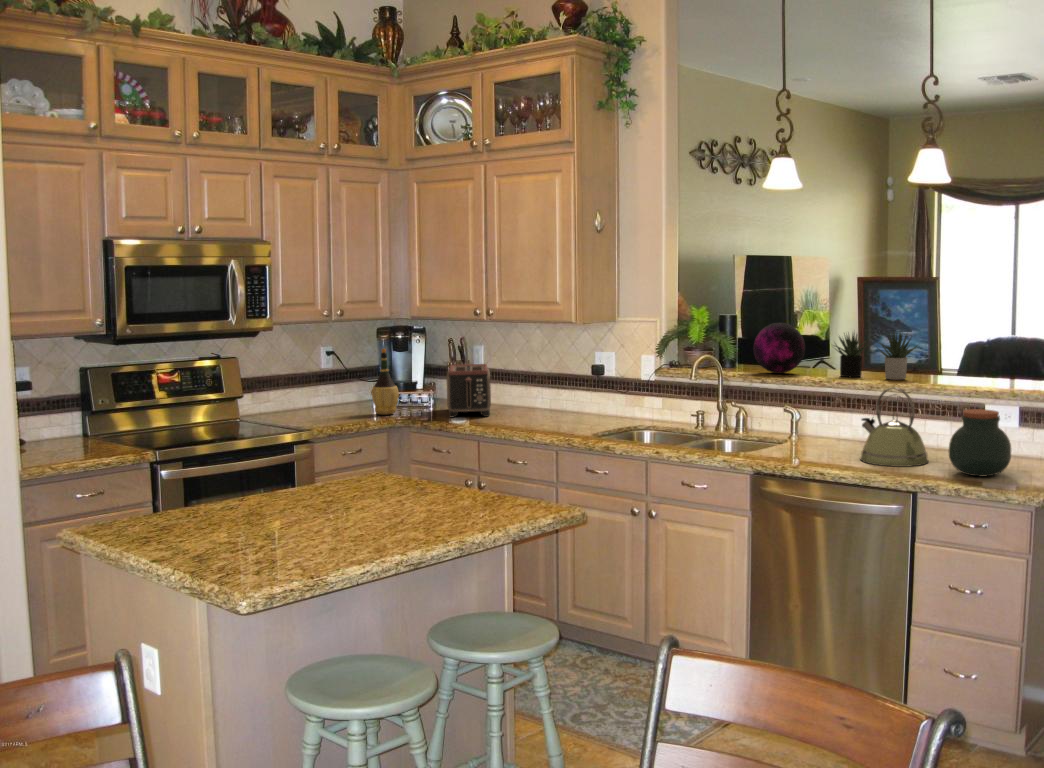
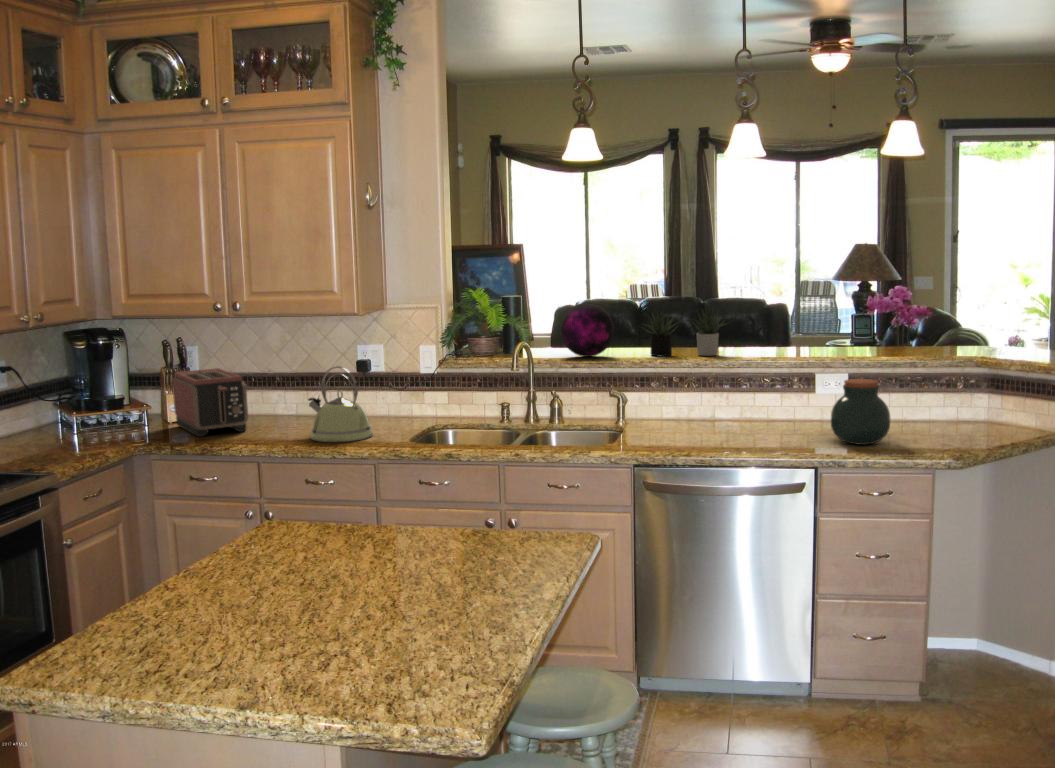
wine bottle: present [372,349,399,415] -> none [84,357,121,442]
kettle: present [860,387,928,467] -> present [308,366,373,442]

